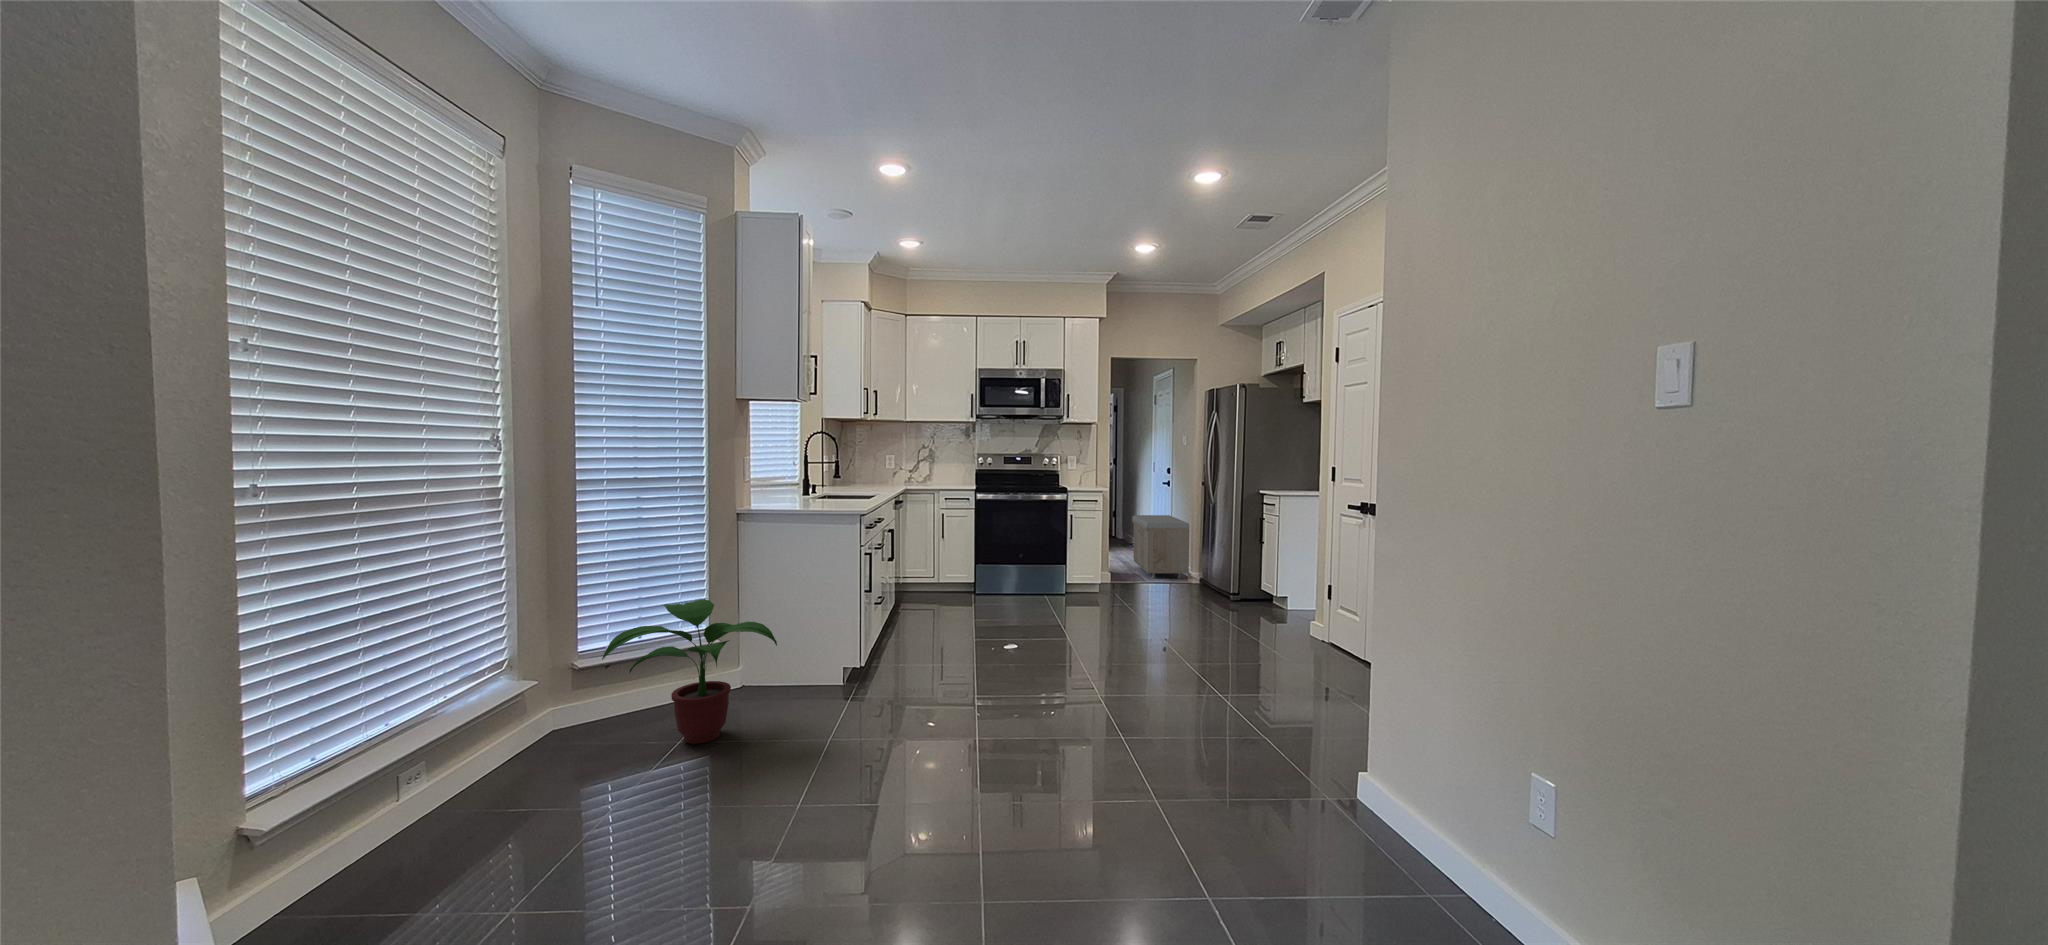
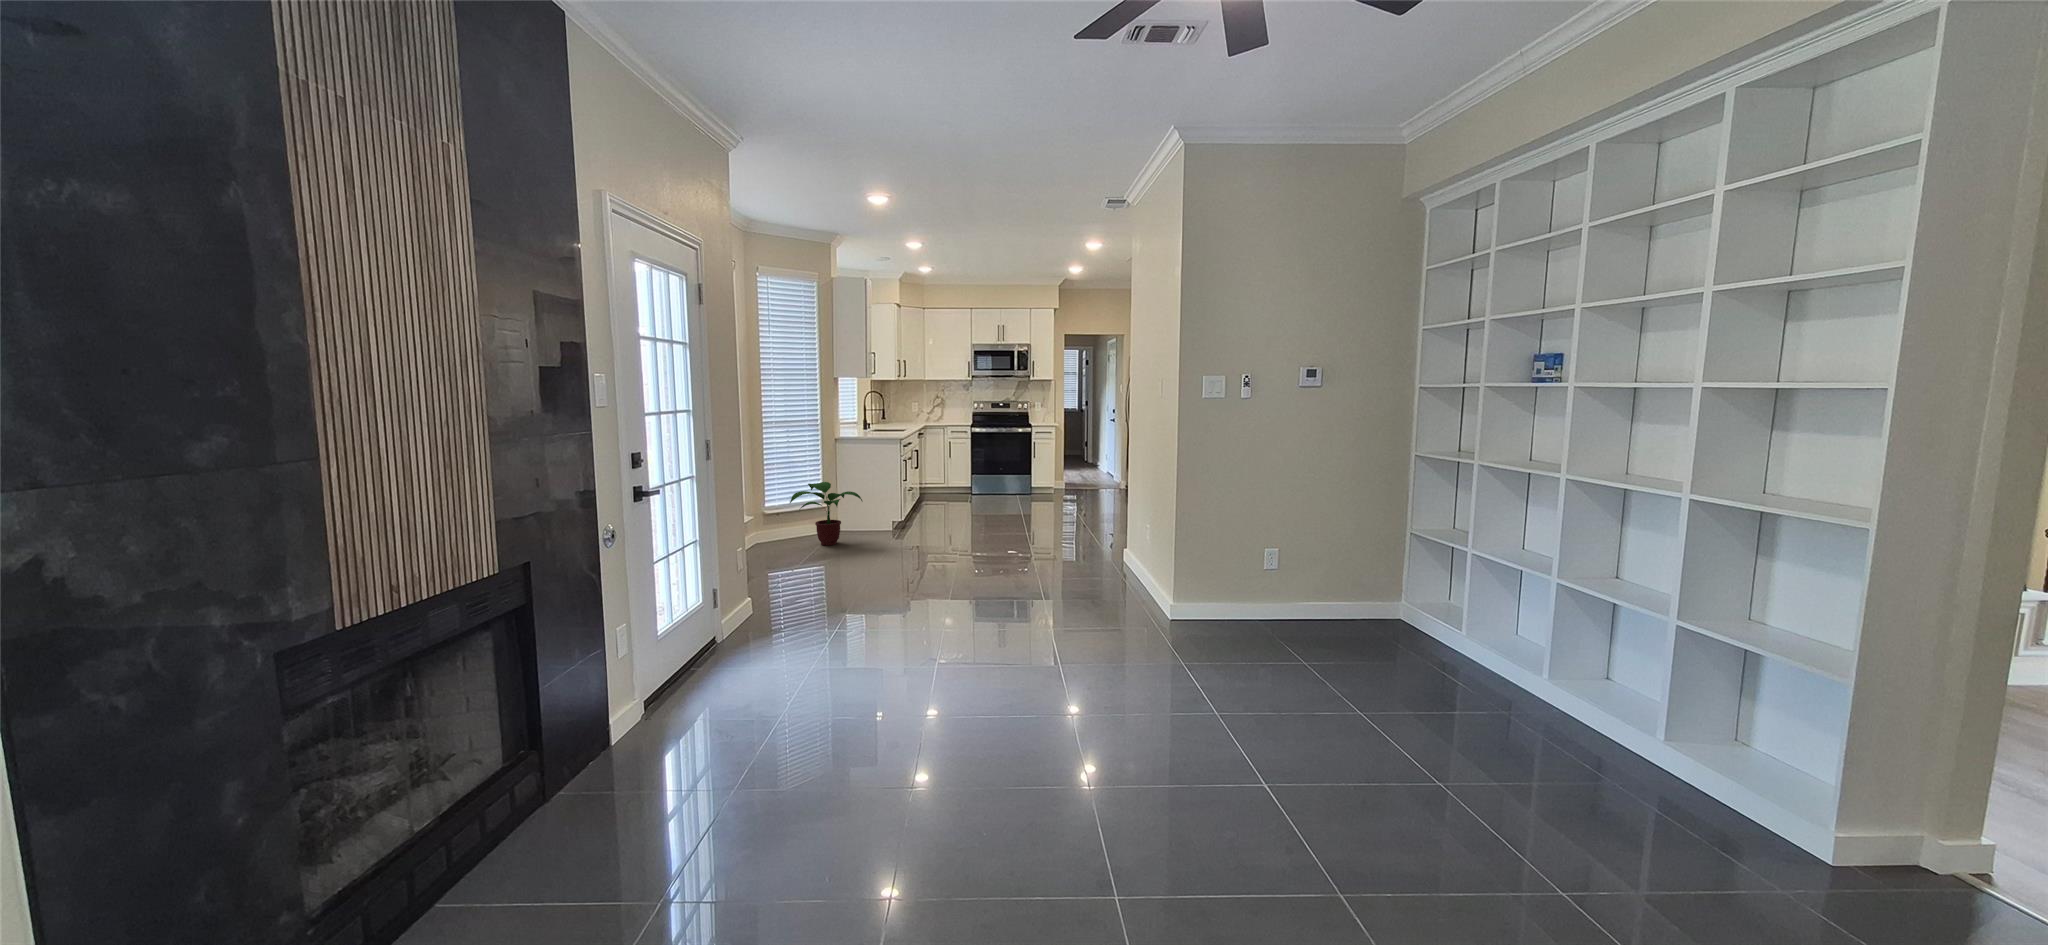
storage bench: present [1132,515,1189,578] -> none [1086,444,1120,487]

